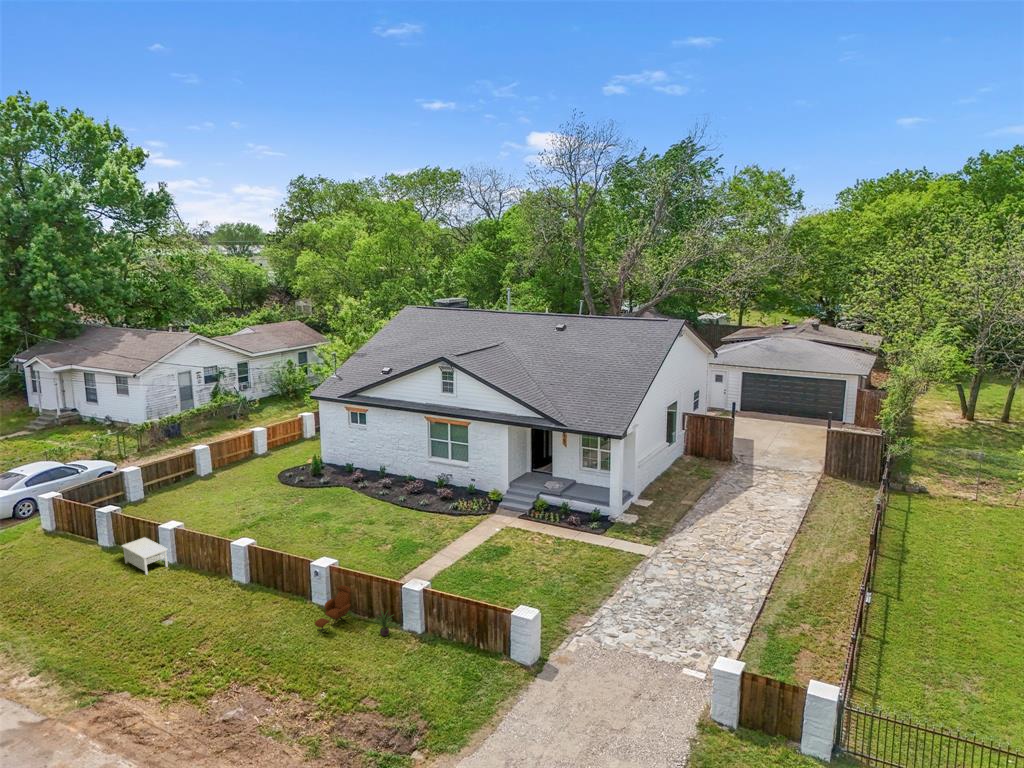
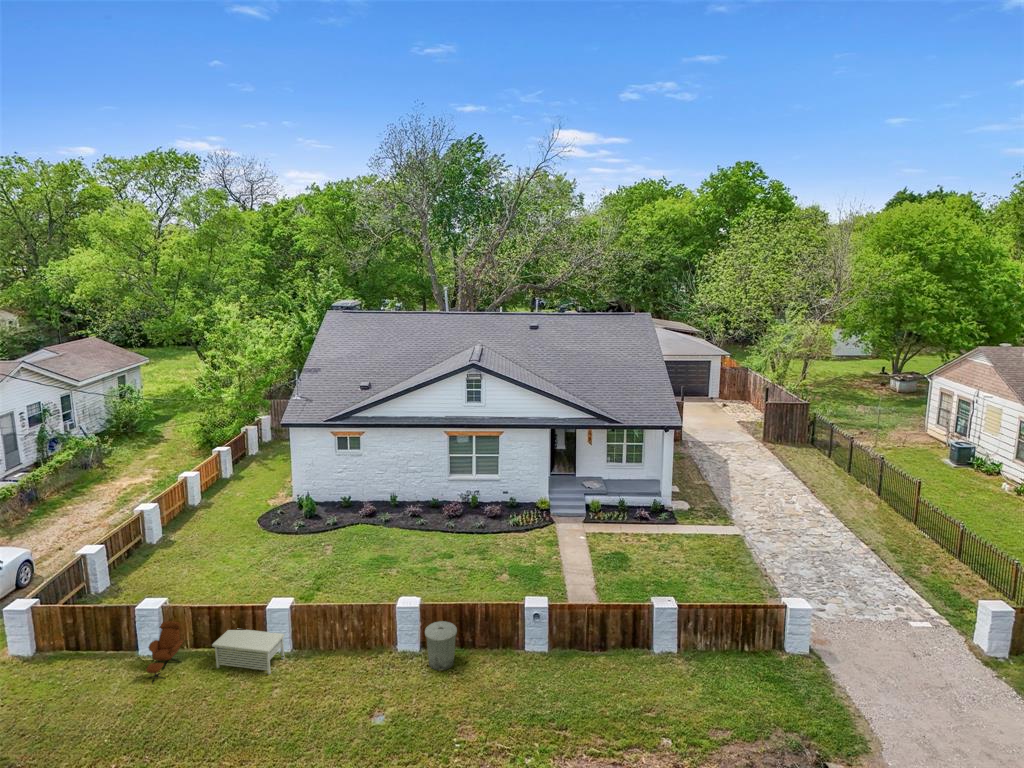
trash can: none [235,562,263,600] -> present [425,621,457,671]
lounge chair: present [315,585,351,632] -> present [146,621,183,682]
decorative plant: present [375,610,391,636] -> none [626,636,656,666]

